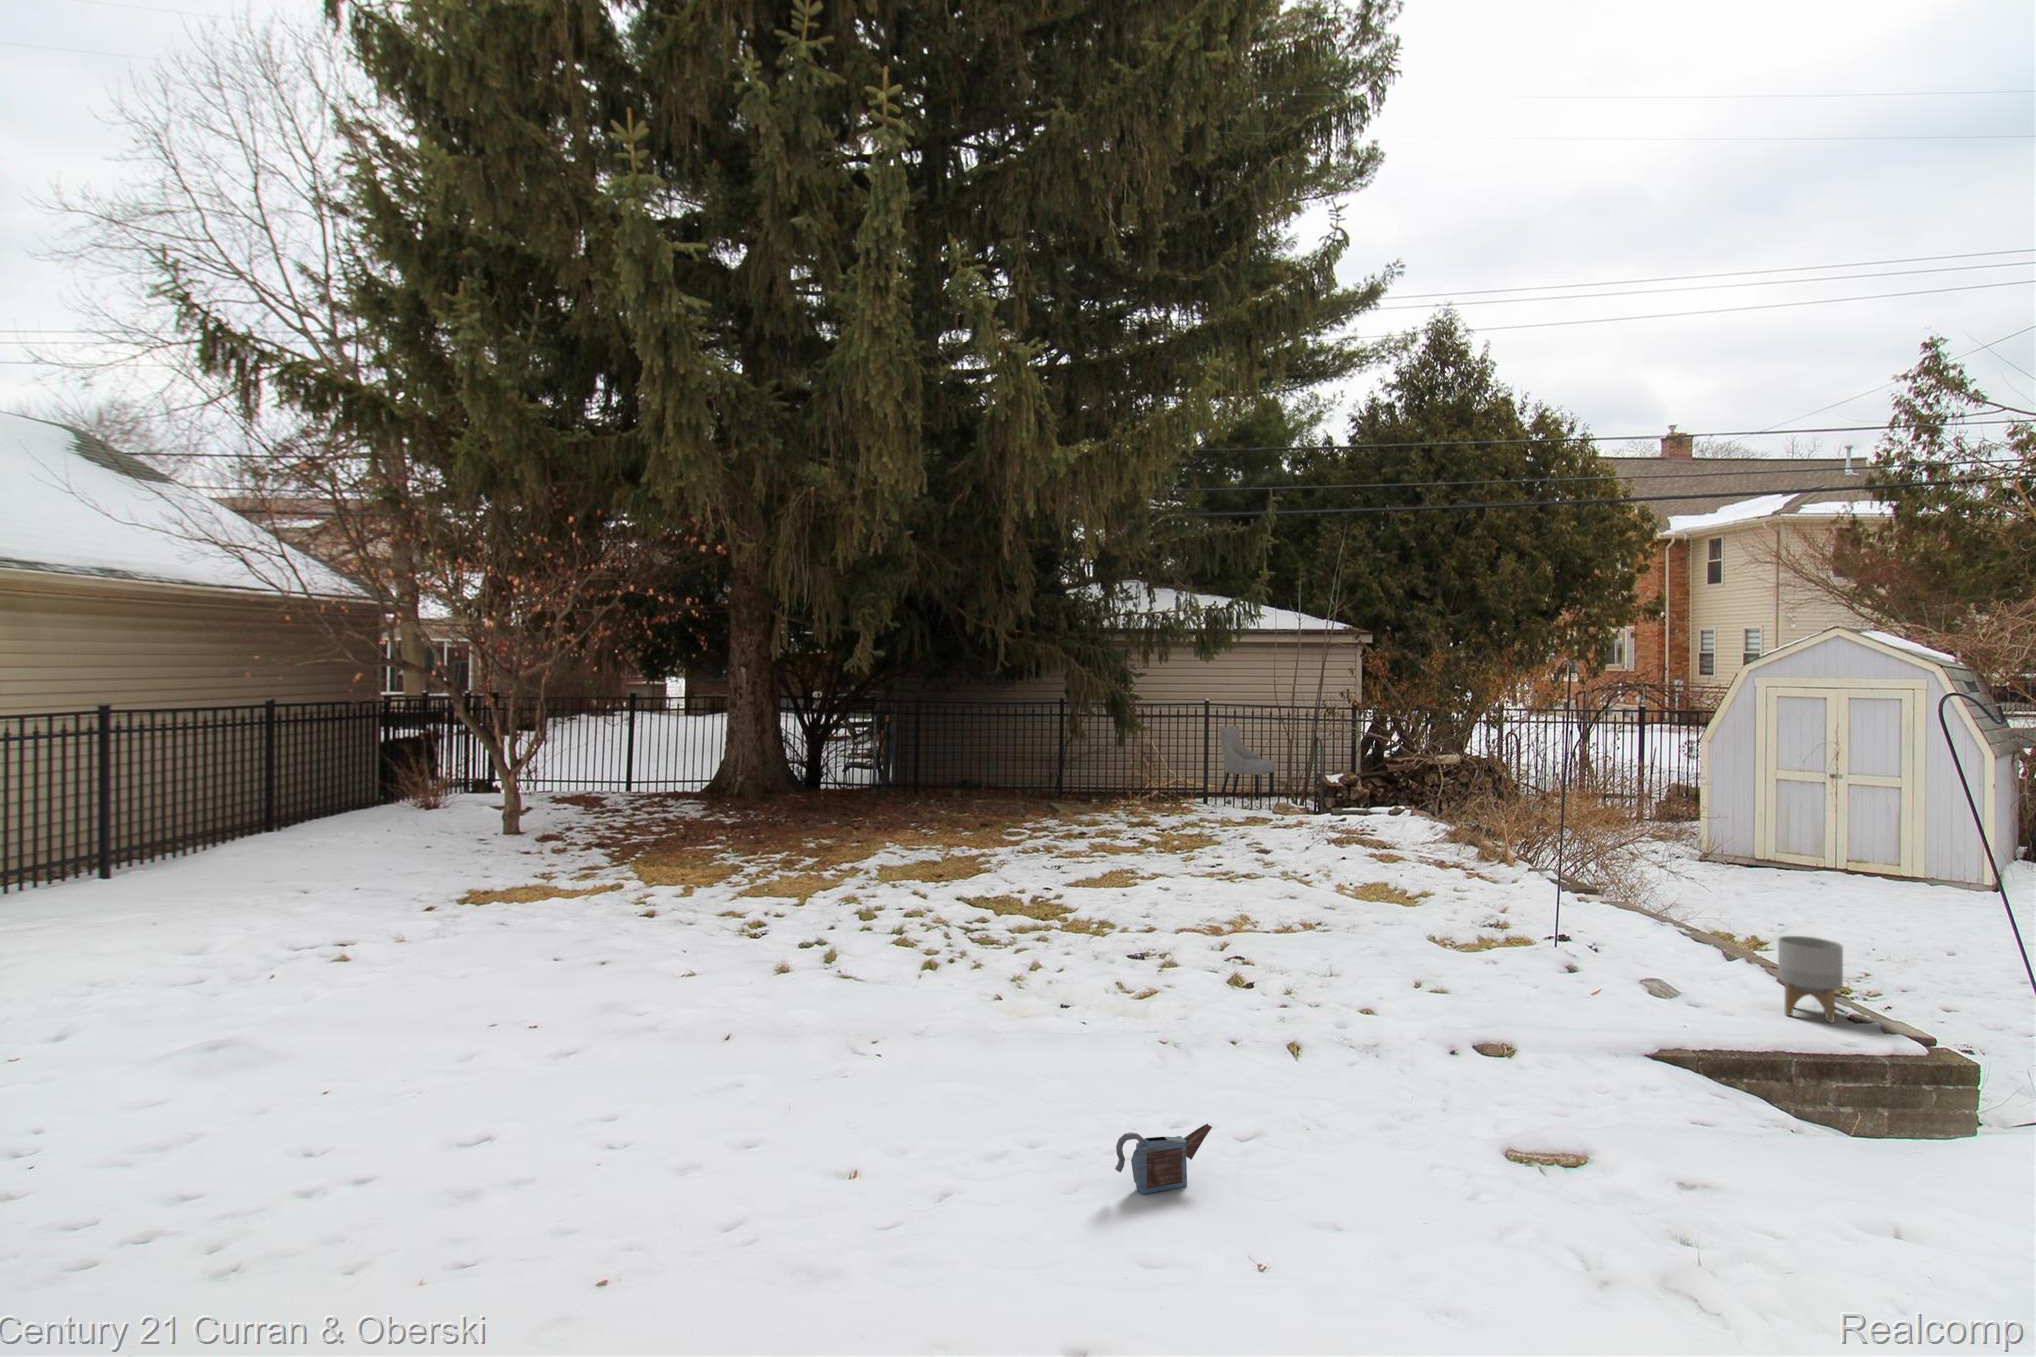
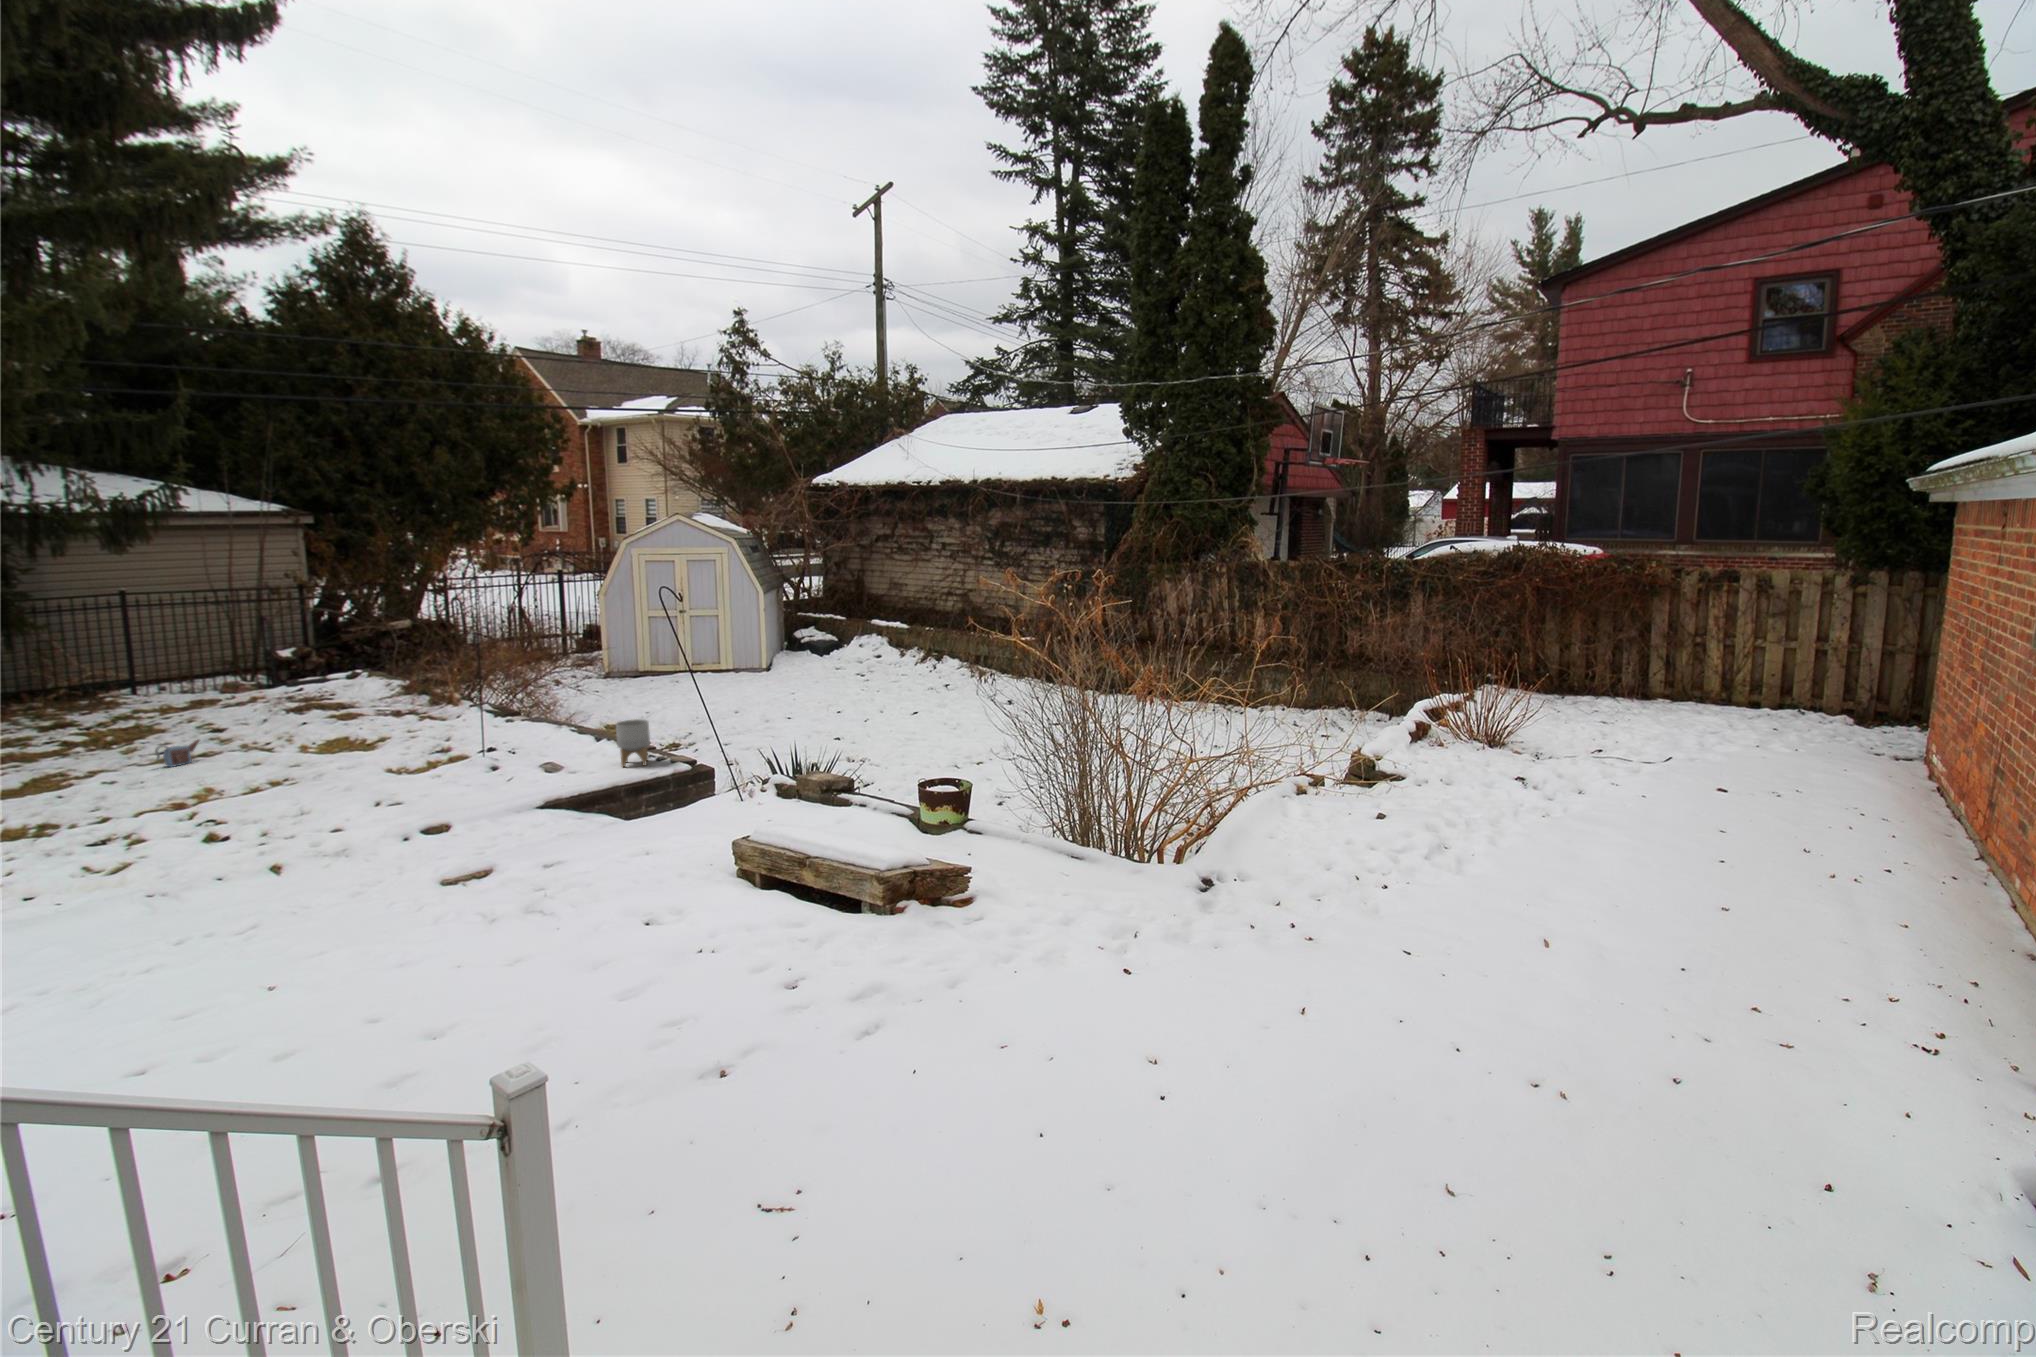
chair: present [1219,725,1276,800] -> none [139,610,219,685]
watering can: present [1115,1124,1212,1194] -> present [155,740,199,767]

